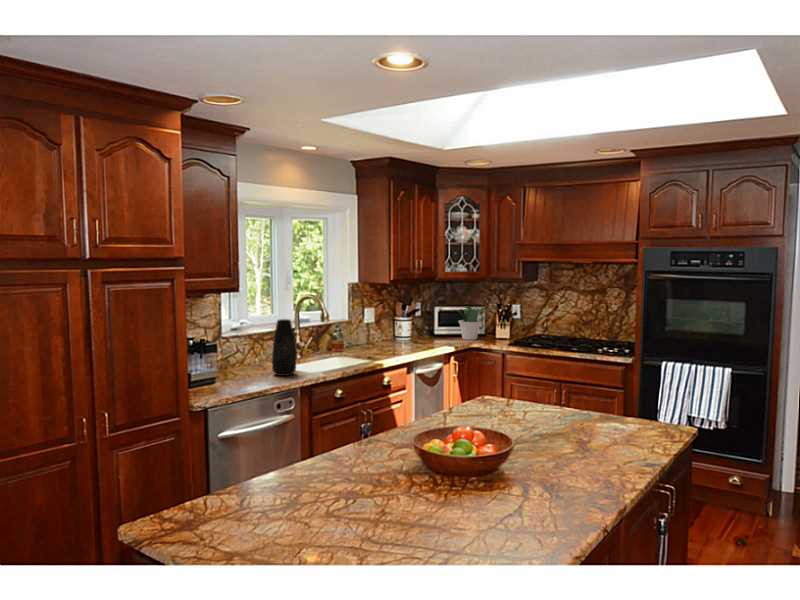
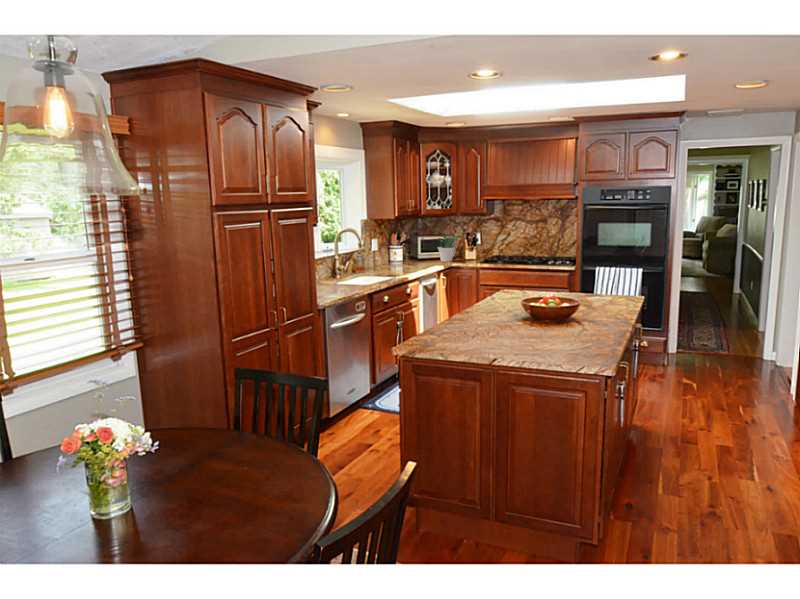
vase: present [272,319,296,376] -> none [336,247,354,289]

